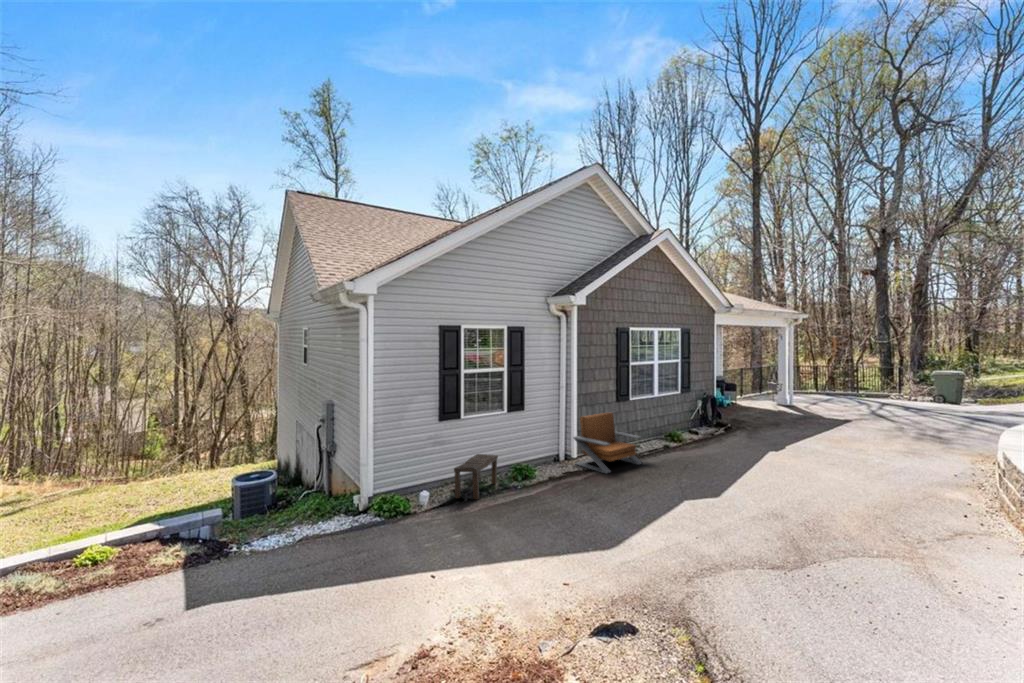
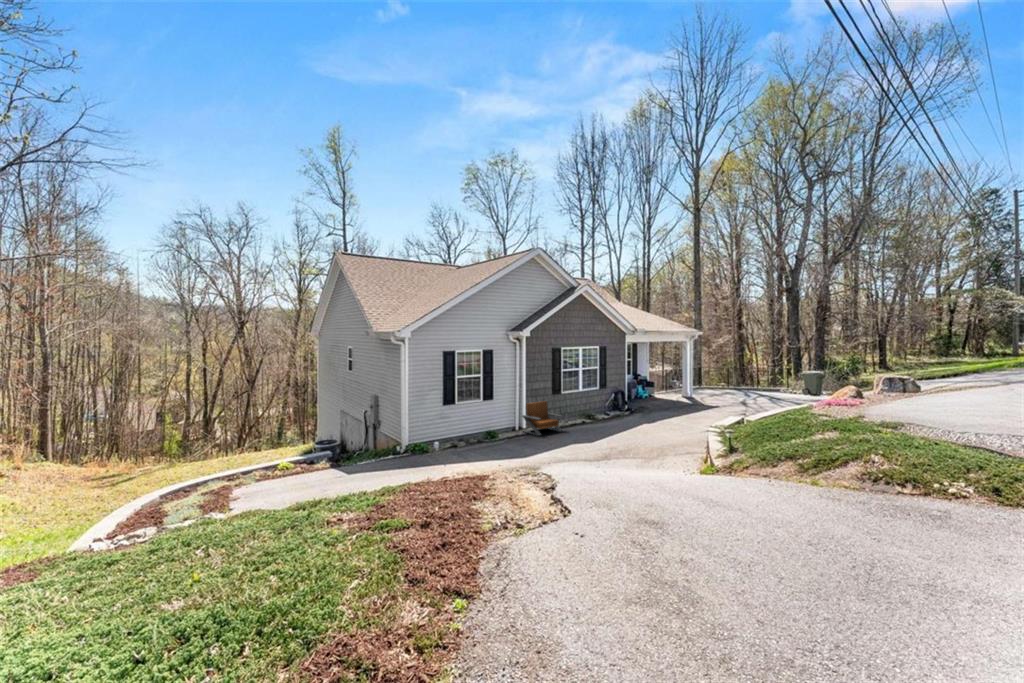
bench: present [454,454,498,499] -> none [452,424,476,446]

